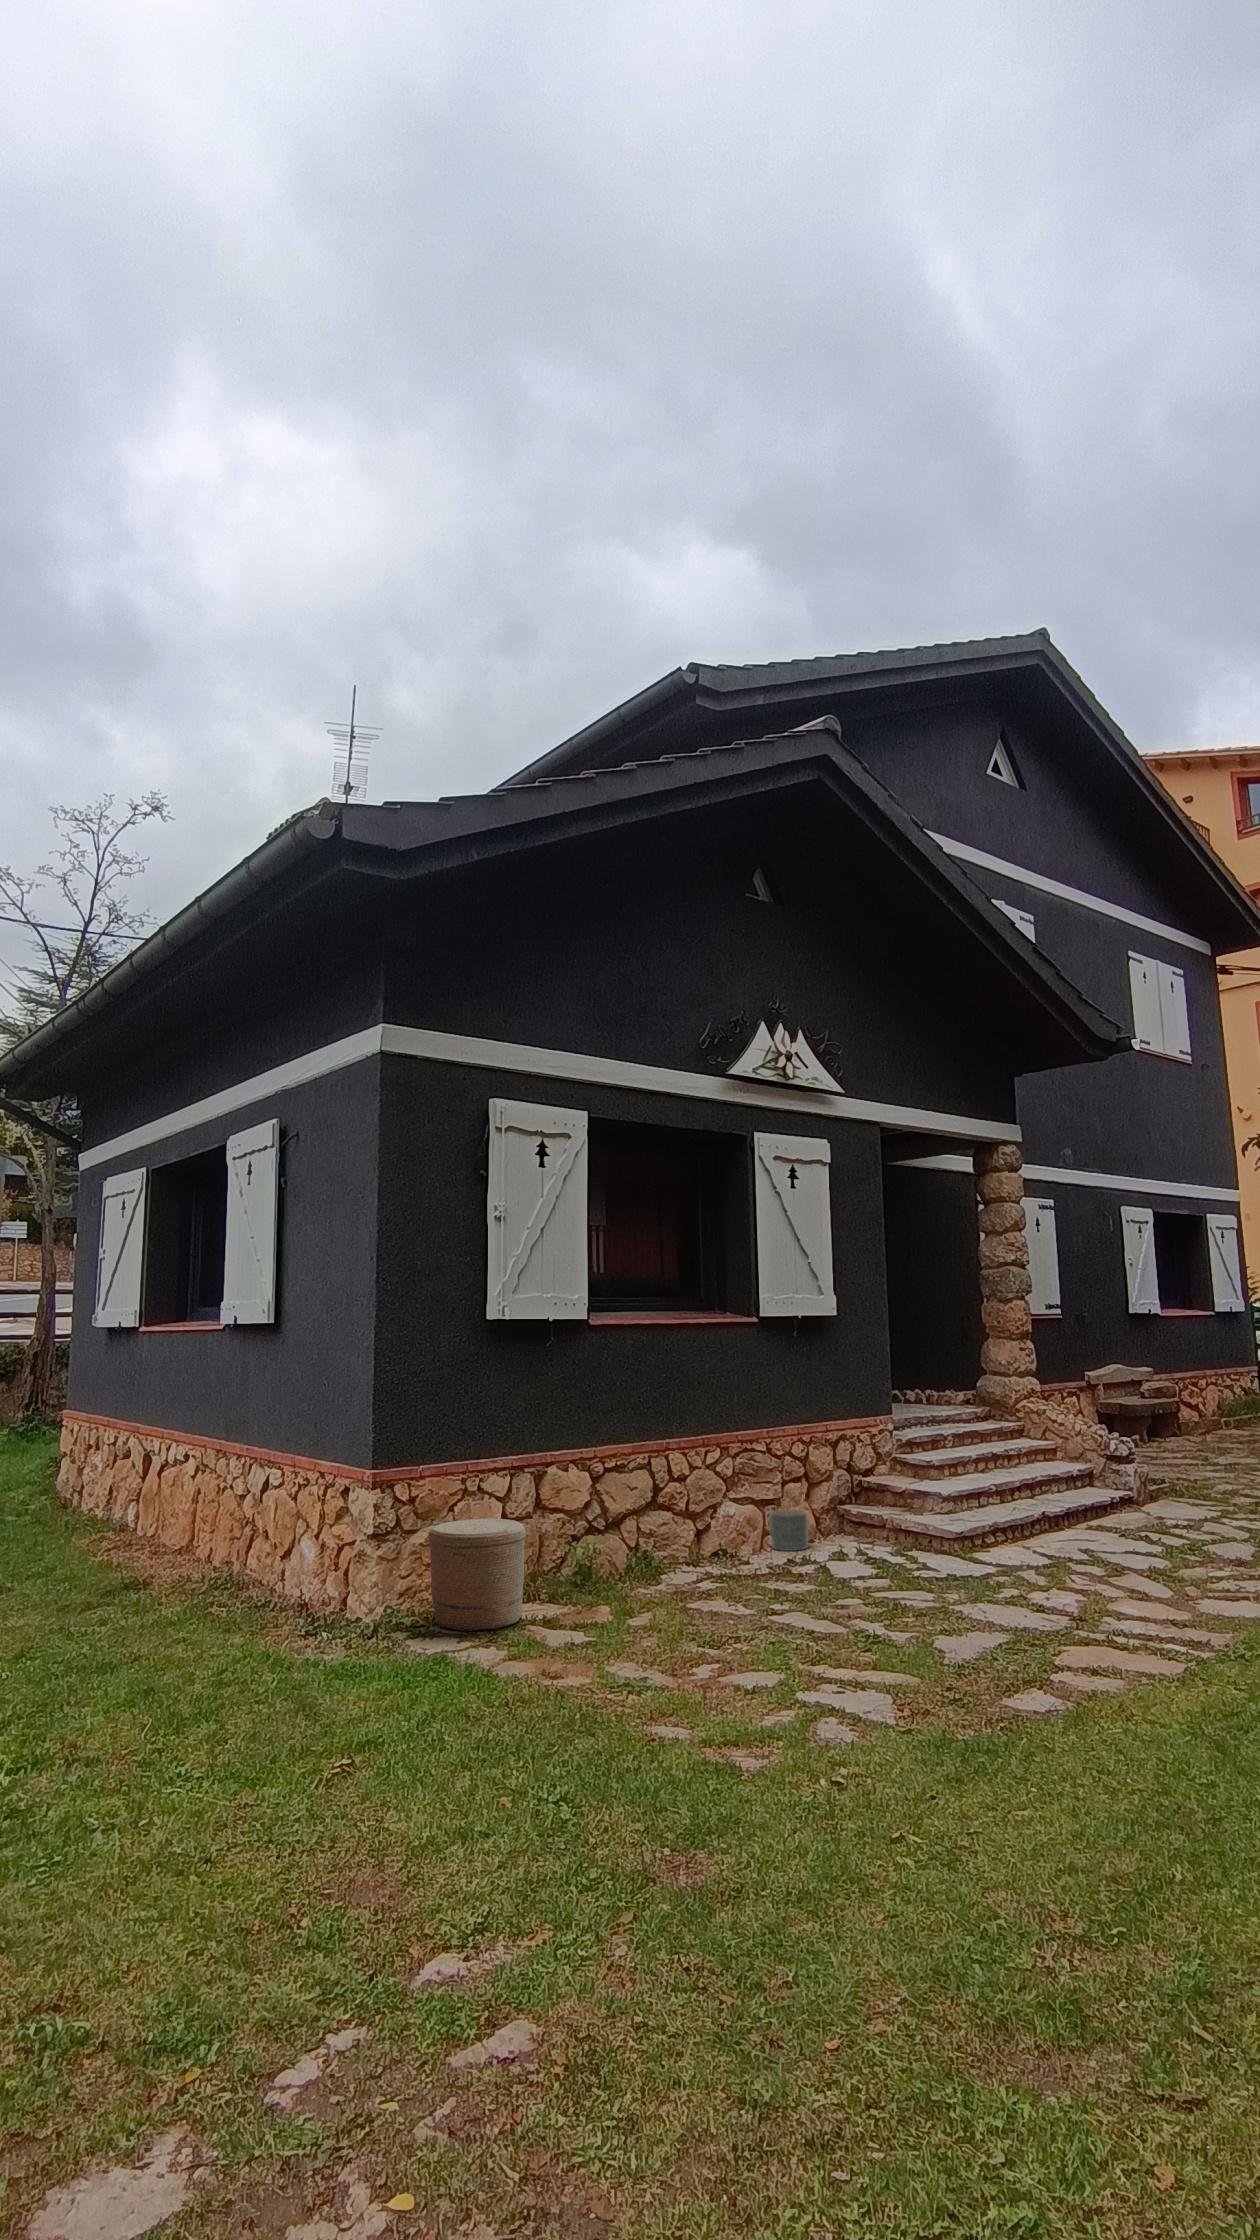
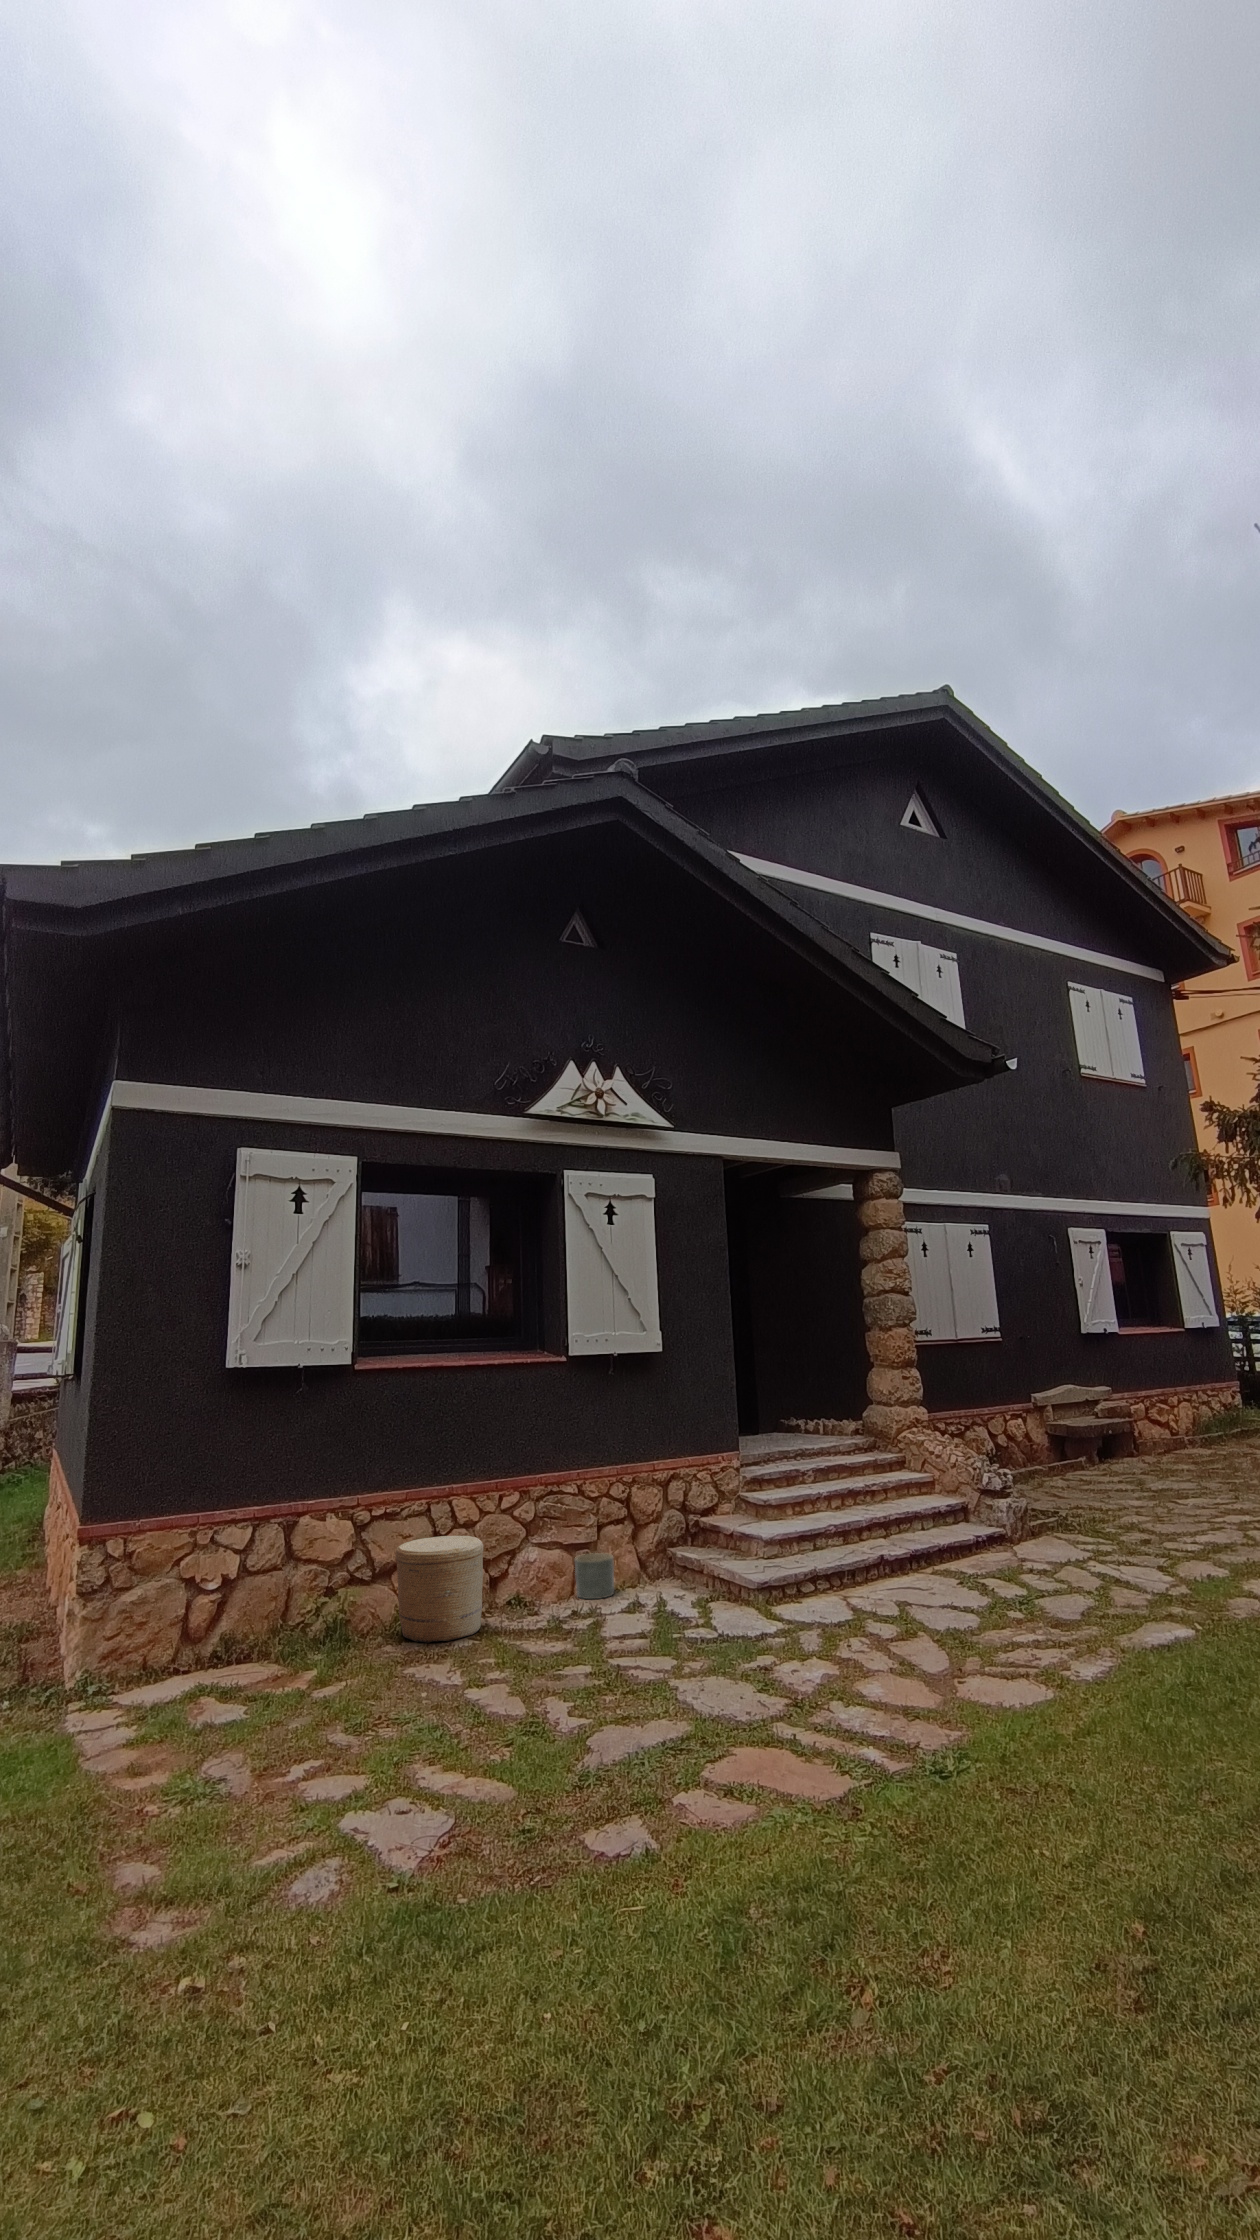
woven basket: present [428,1519,526,1632] -> present [395,1536,484,1643]

